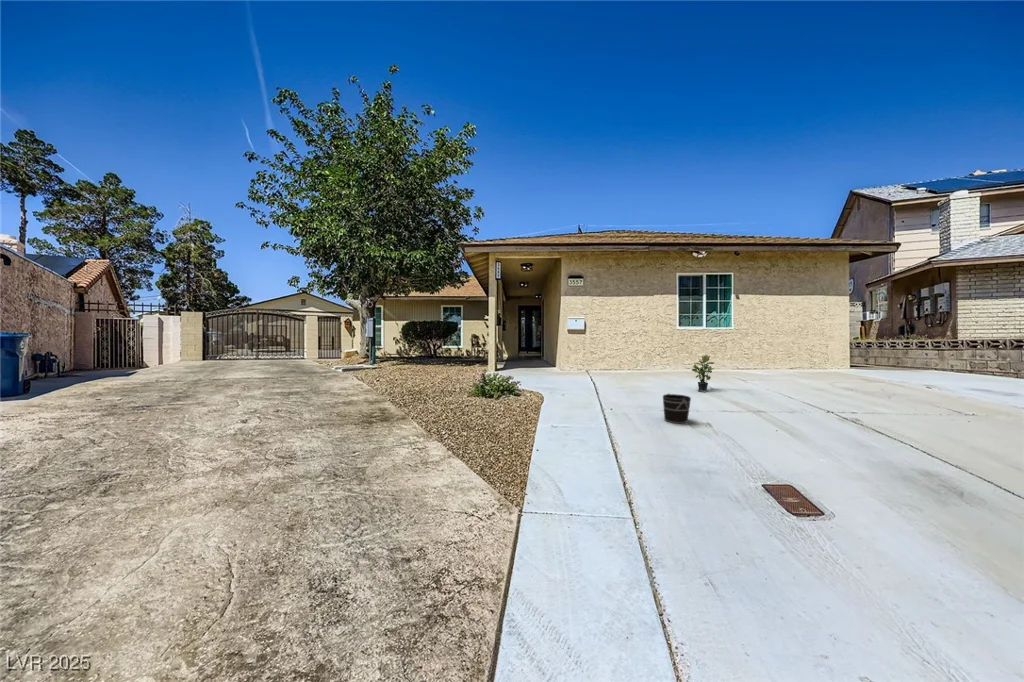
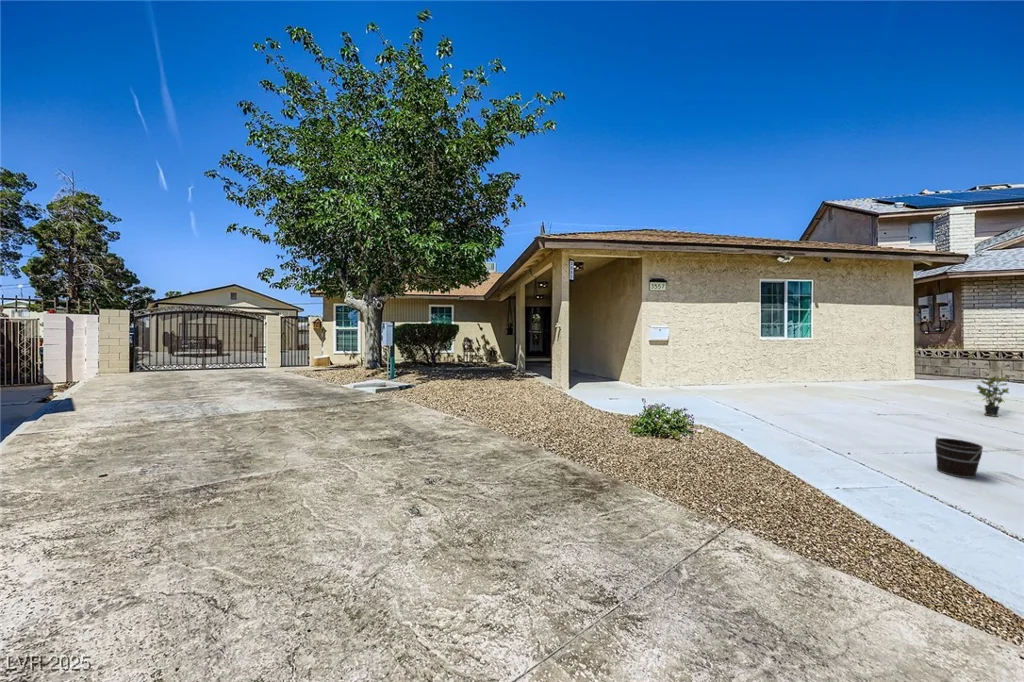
potted plant: present [692,355,714,392] -> present [977,376,1009,417]

